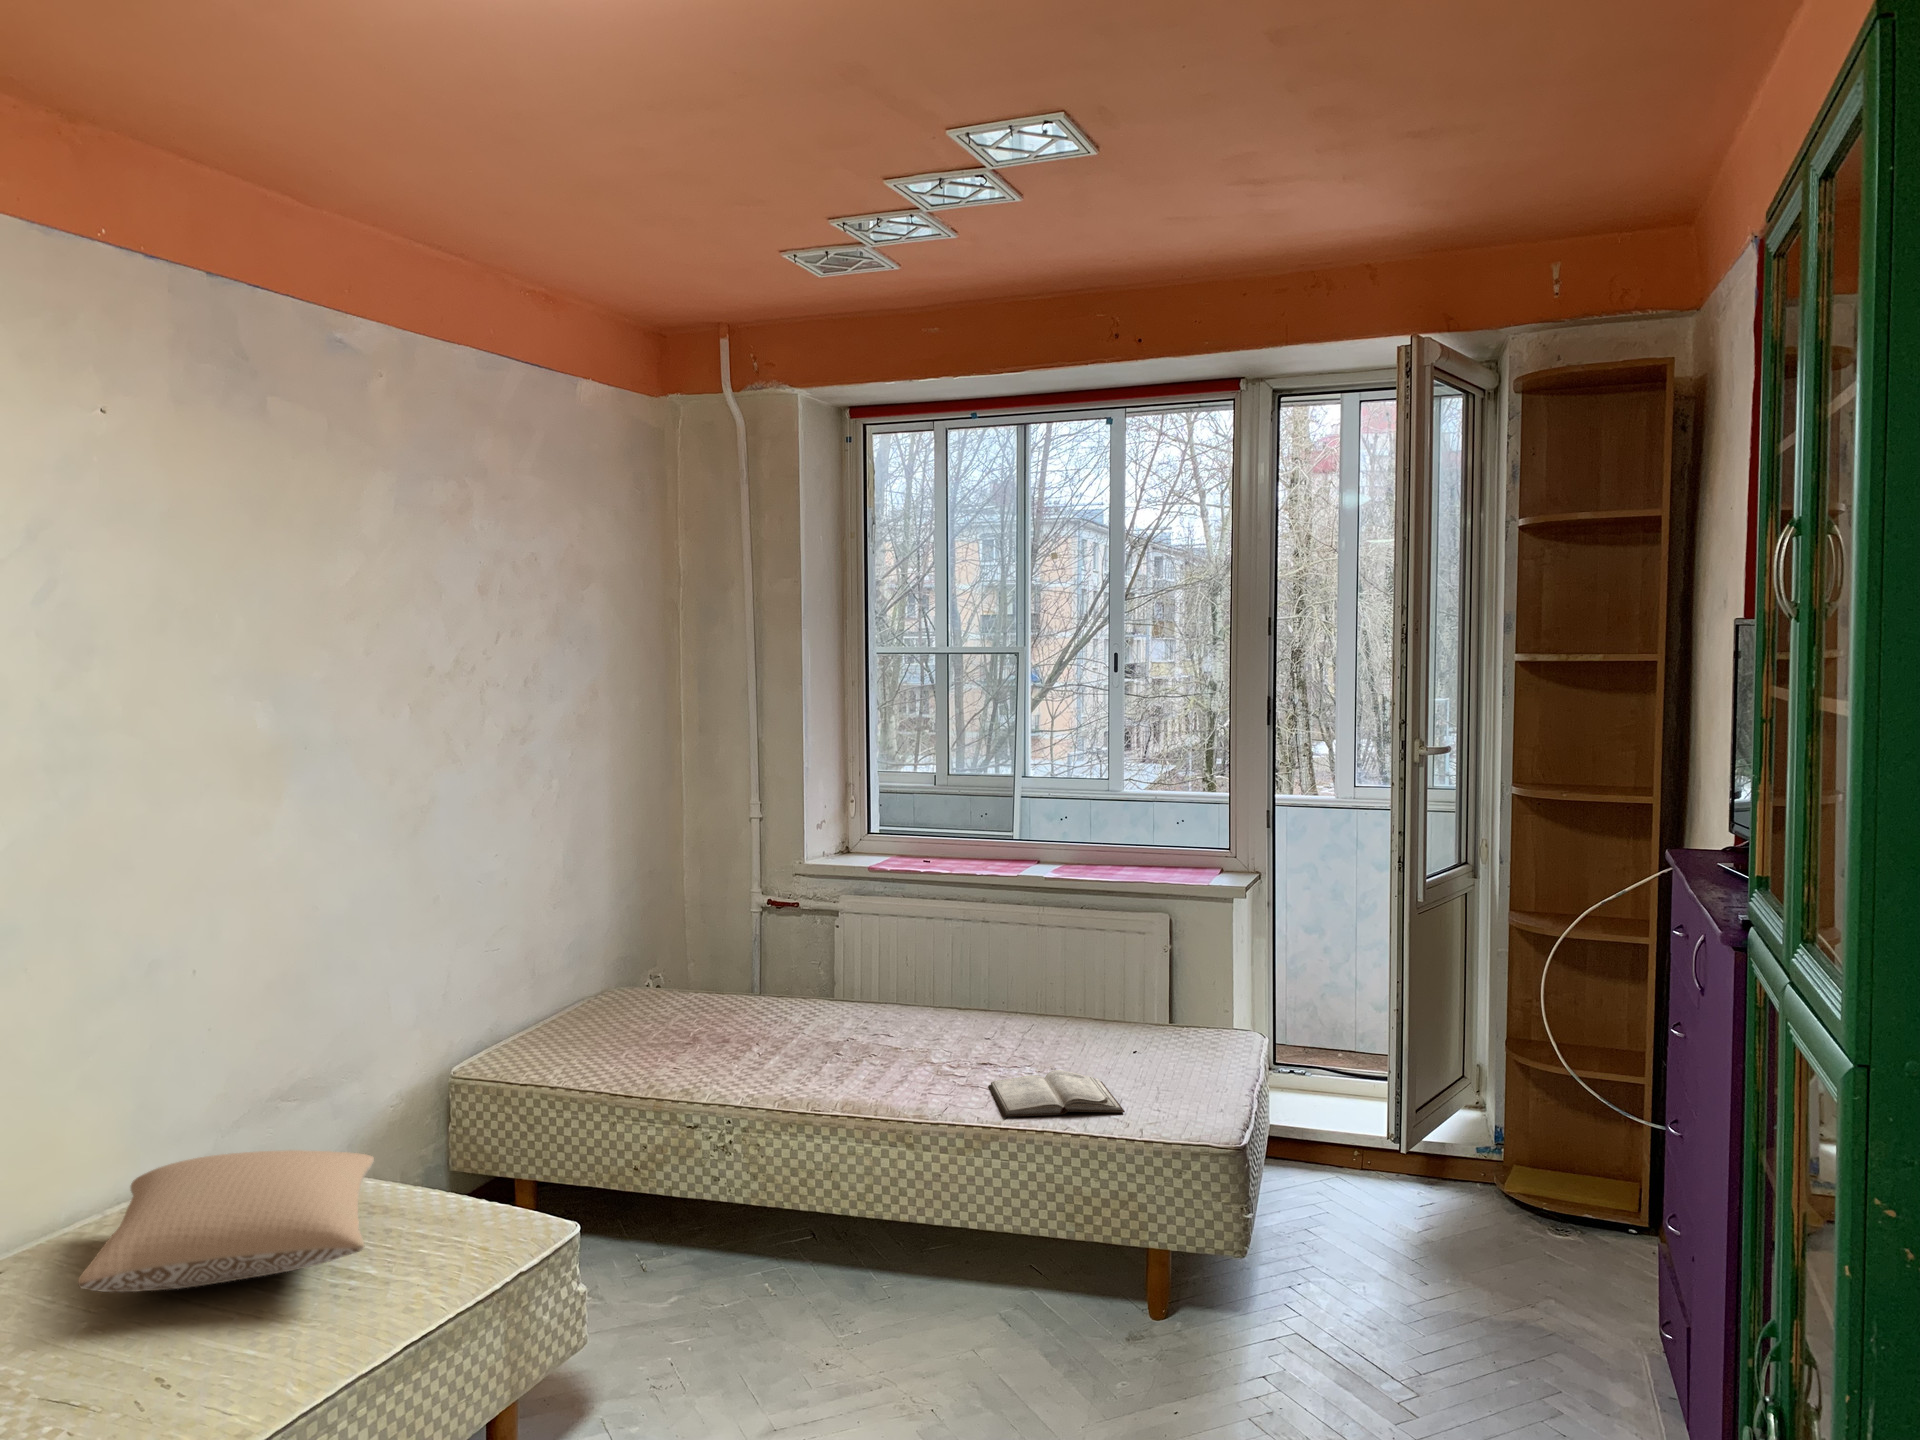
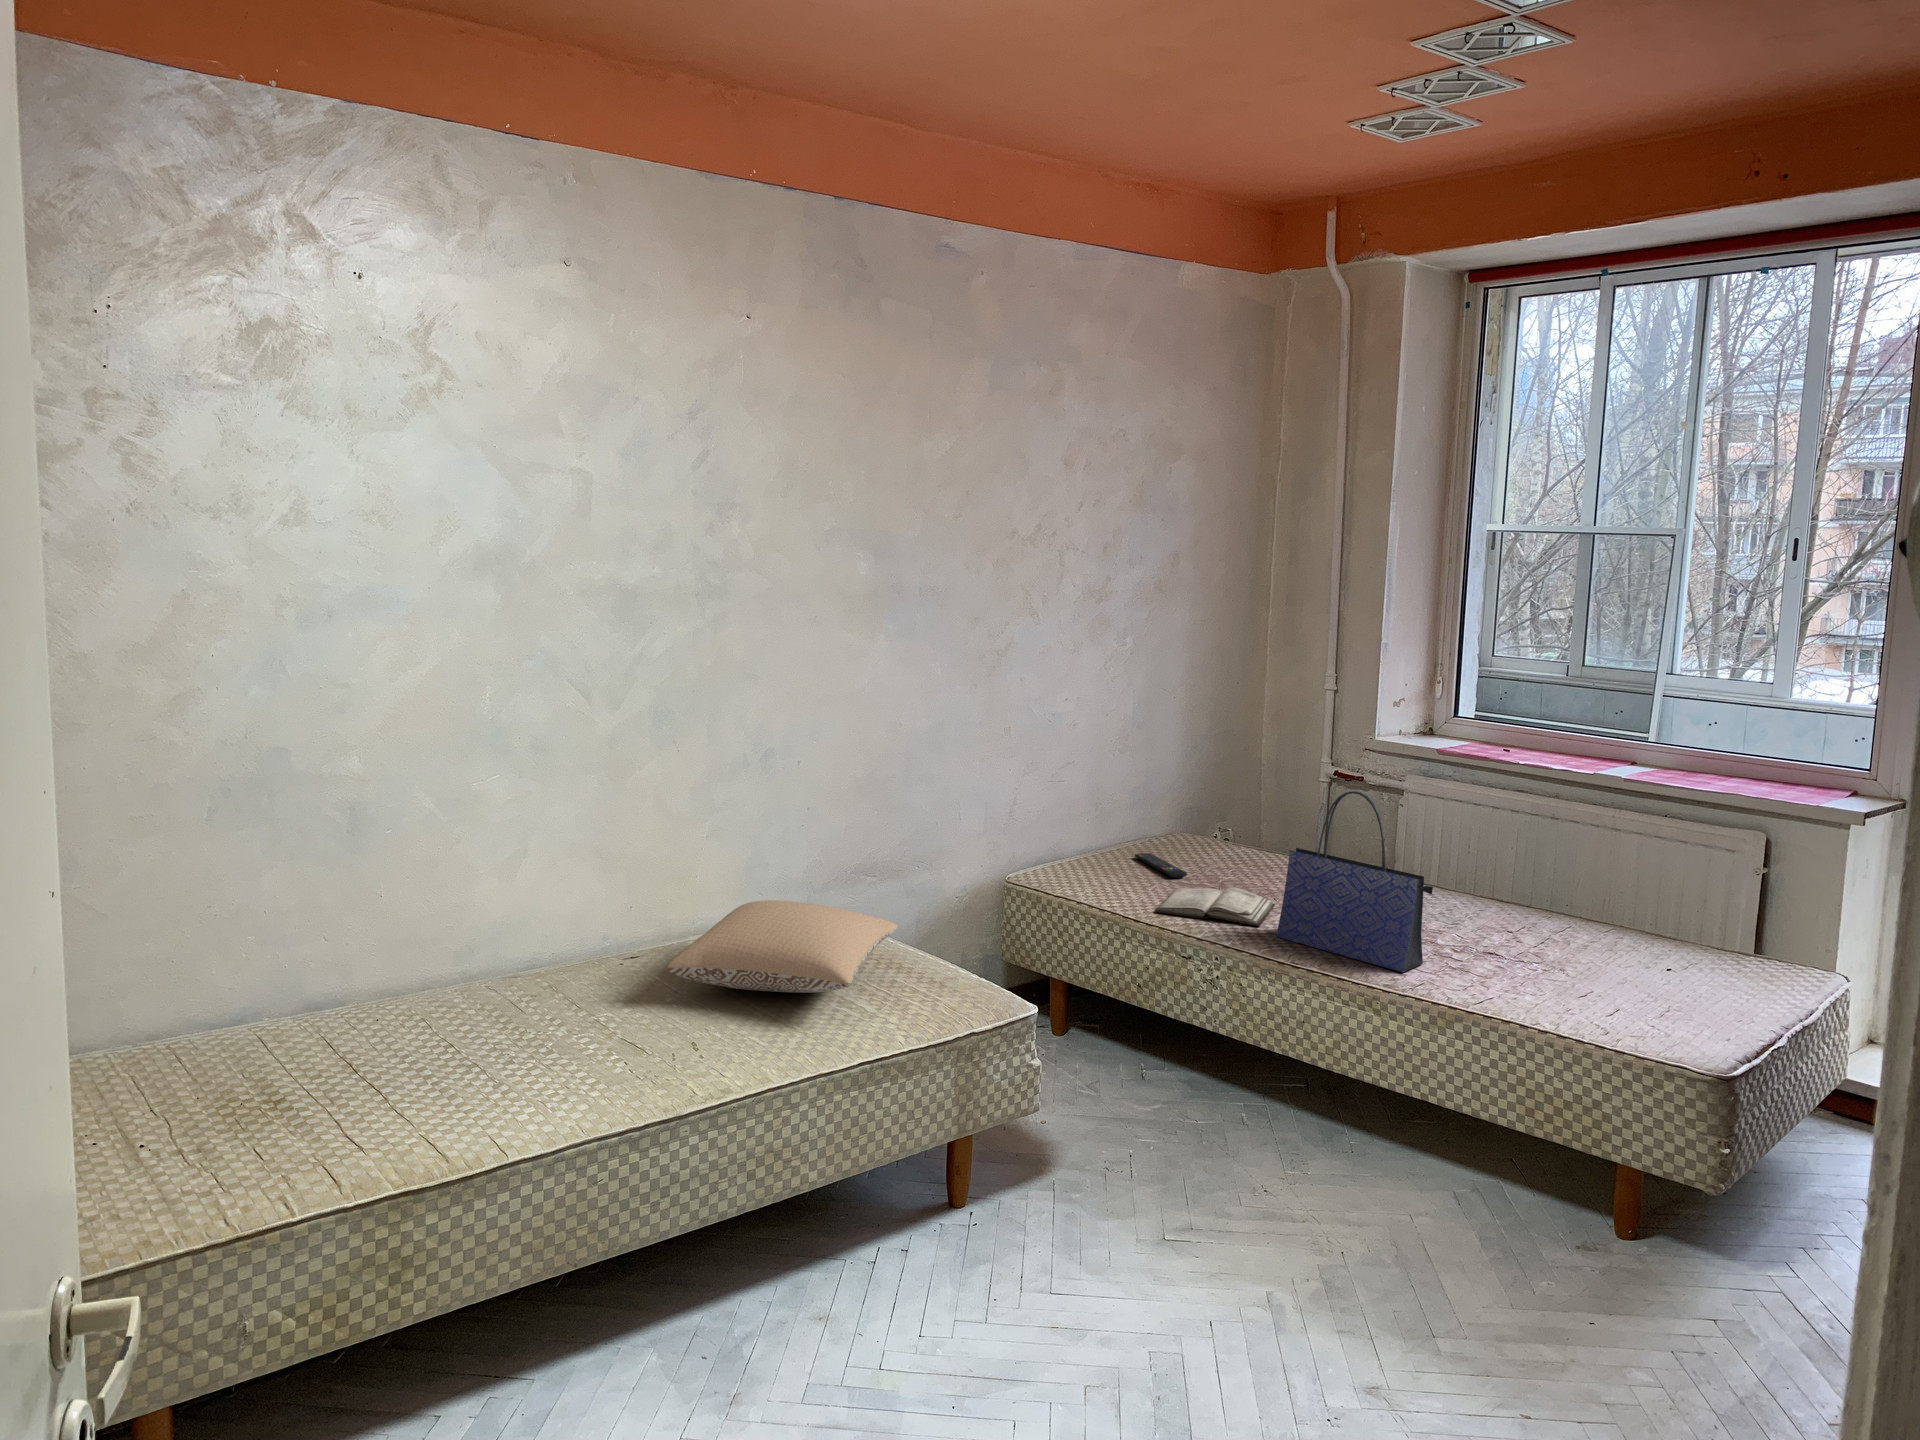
tote bag: none [785,922,946,1101] -> present [1276,791,1433,972]
remote control: none [583,1015,653,1040] -> present [1135,853,1187,878]
diary: present [989,1070,1125,1117] -> present [1155,887,1275,926]

